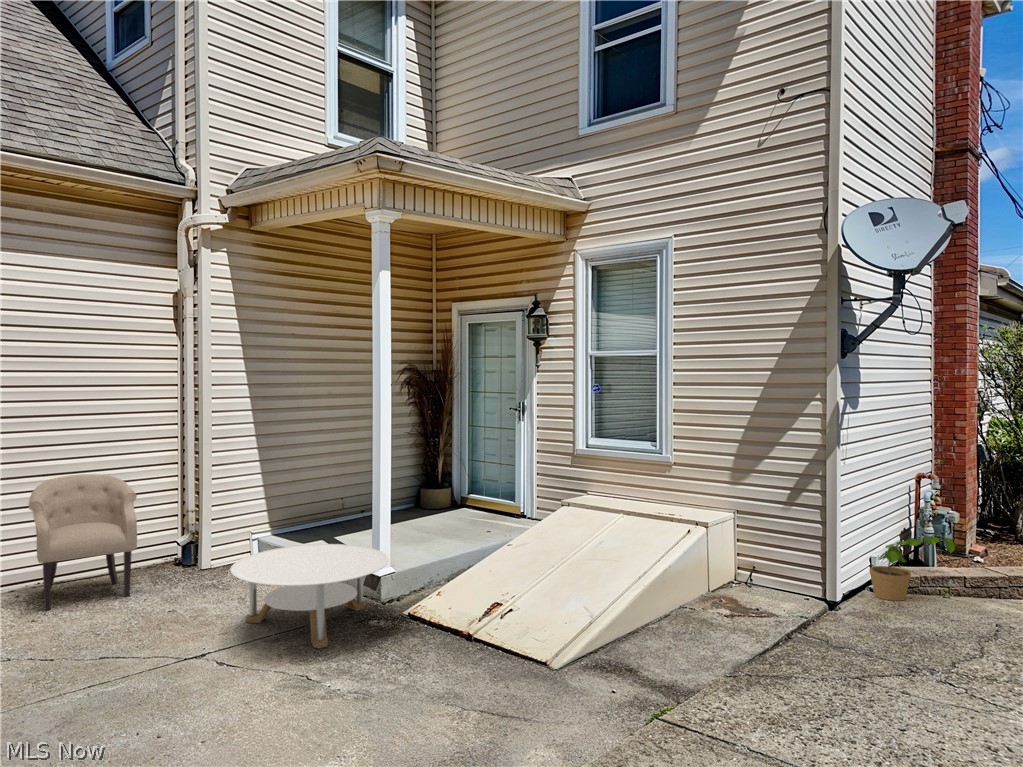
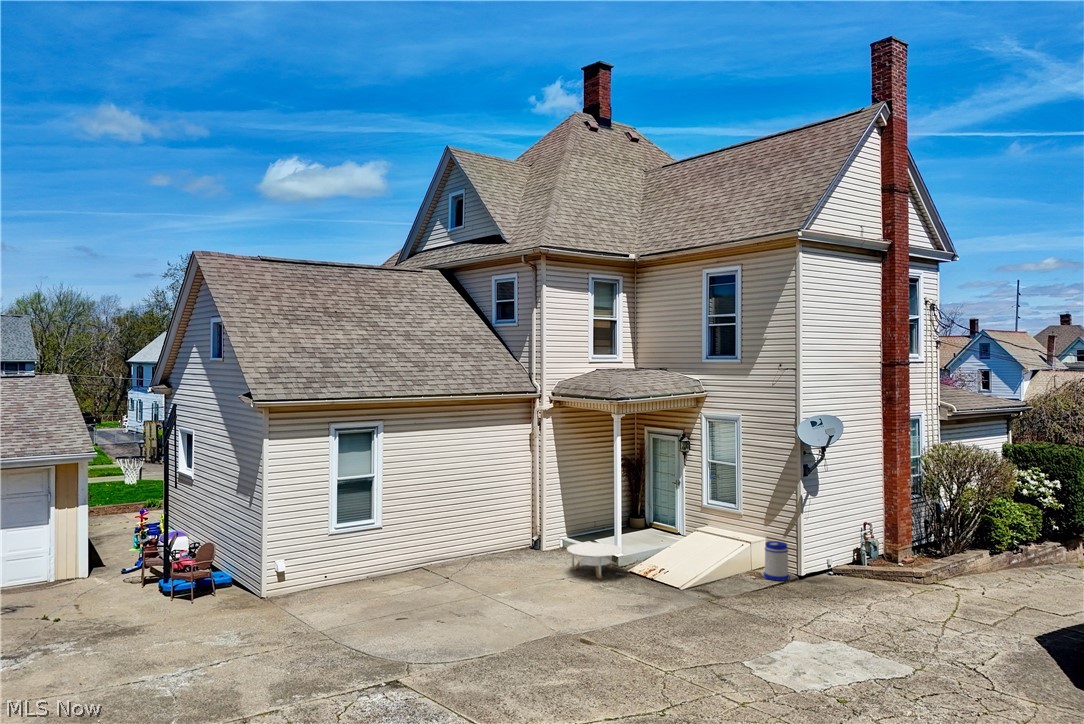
chair: present [29,474,137,610] -> none [488,511,525,562]
trash can: none [741,518,806,617] -> present [764,541,790,581]
potted plant: present [869,536,955,601] -> none [824,552,855,579]

